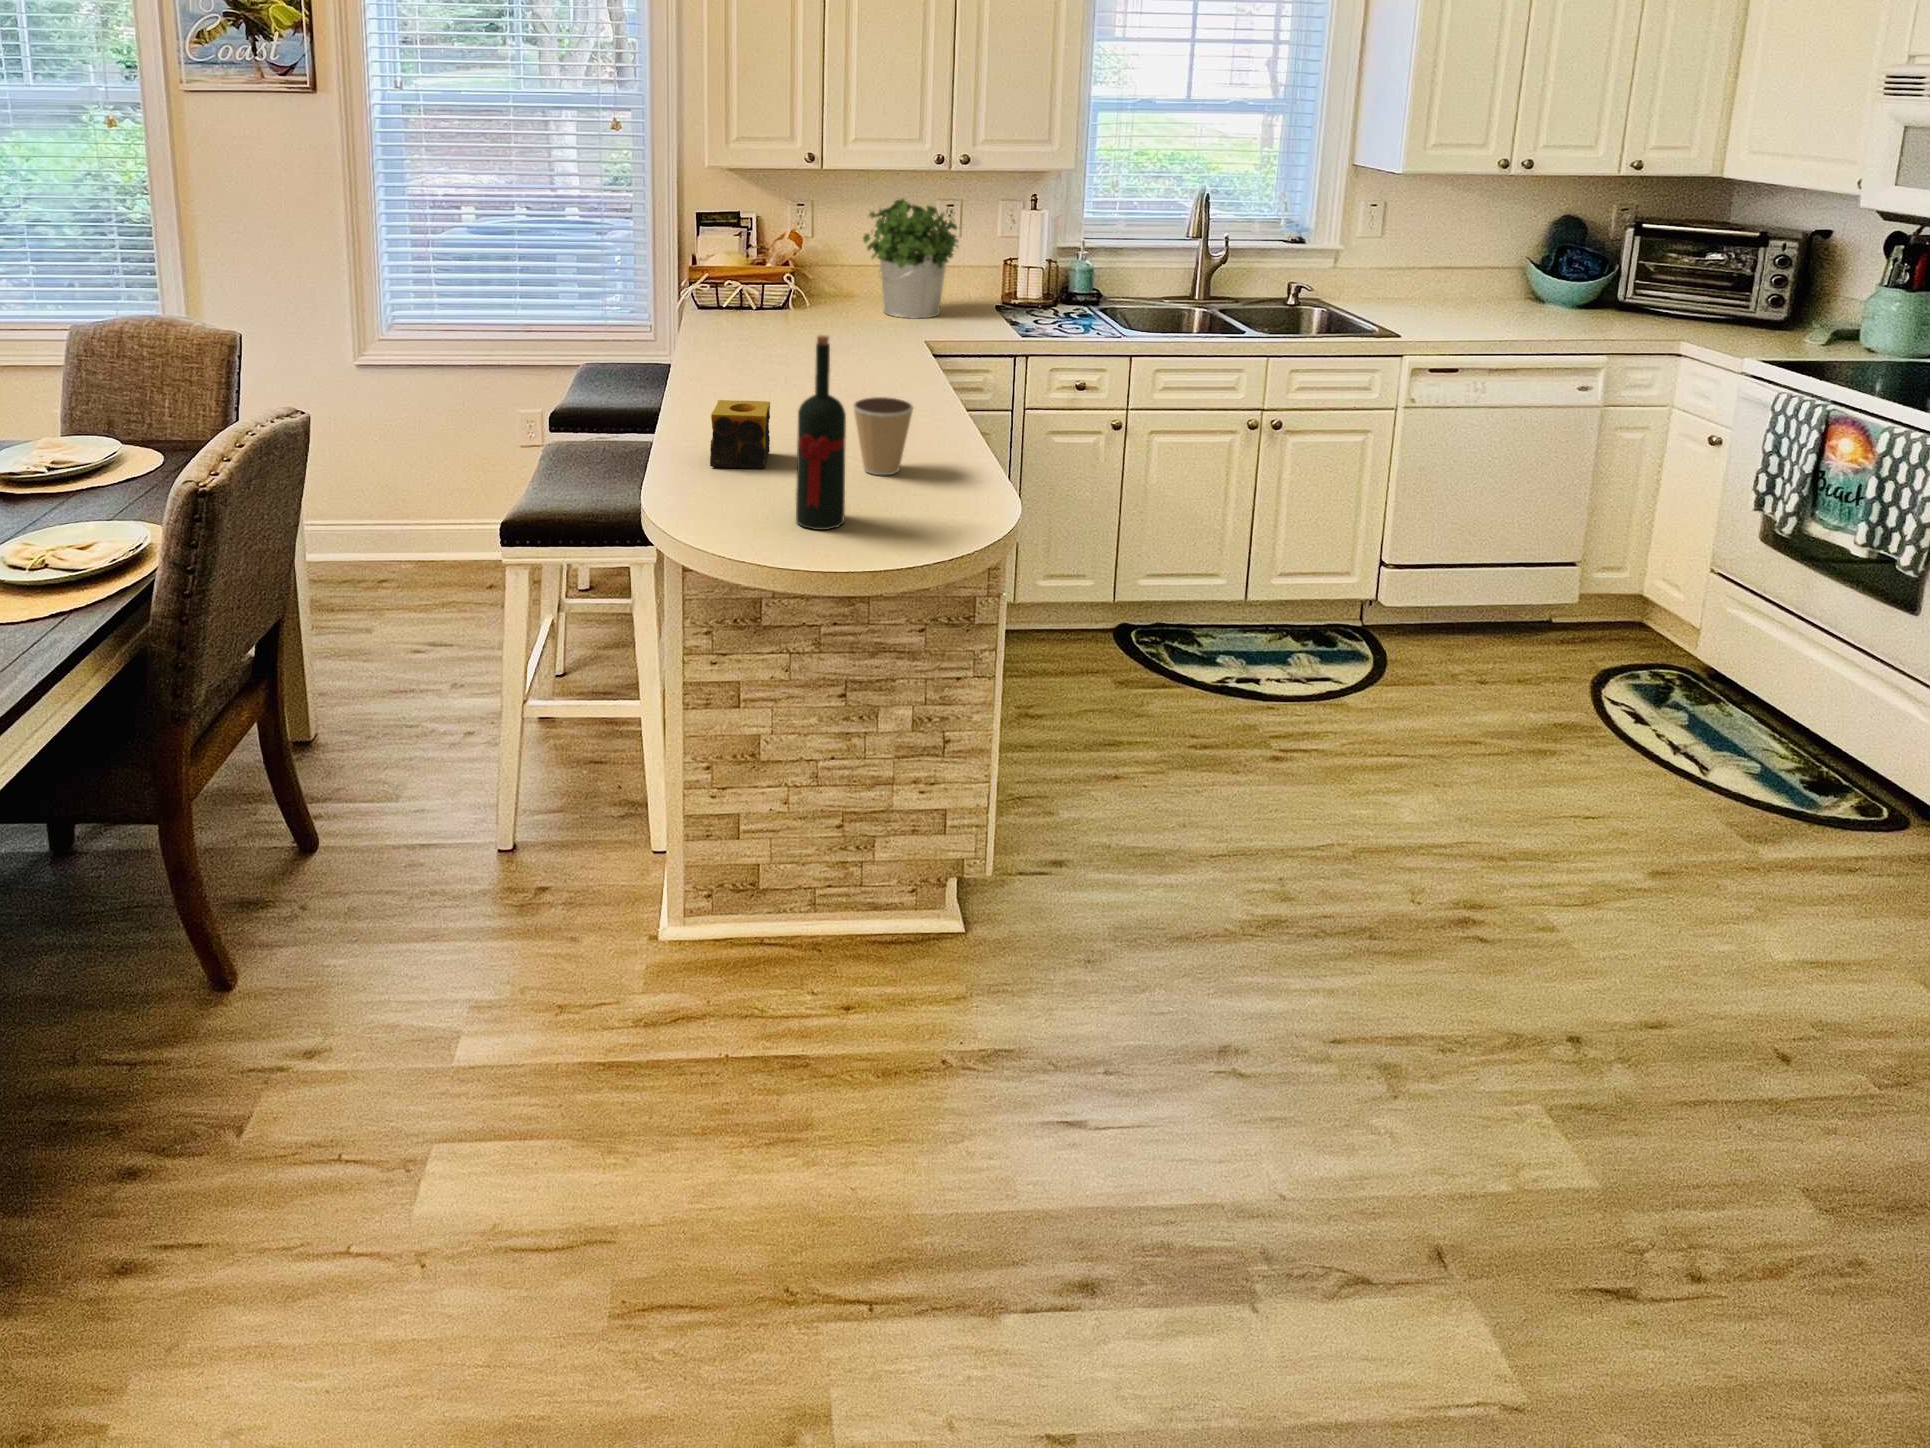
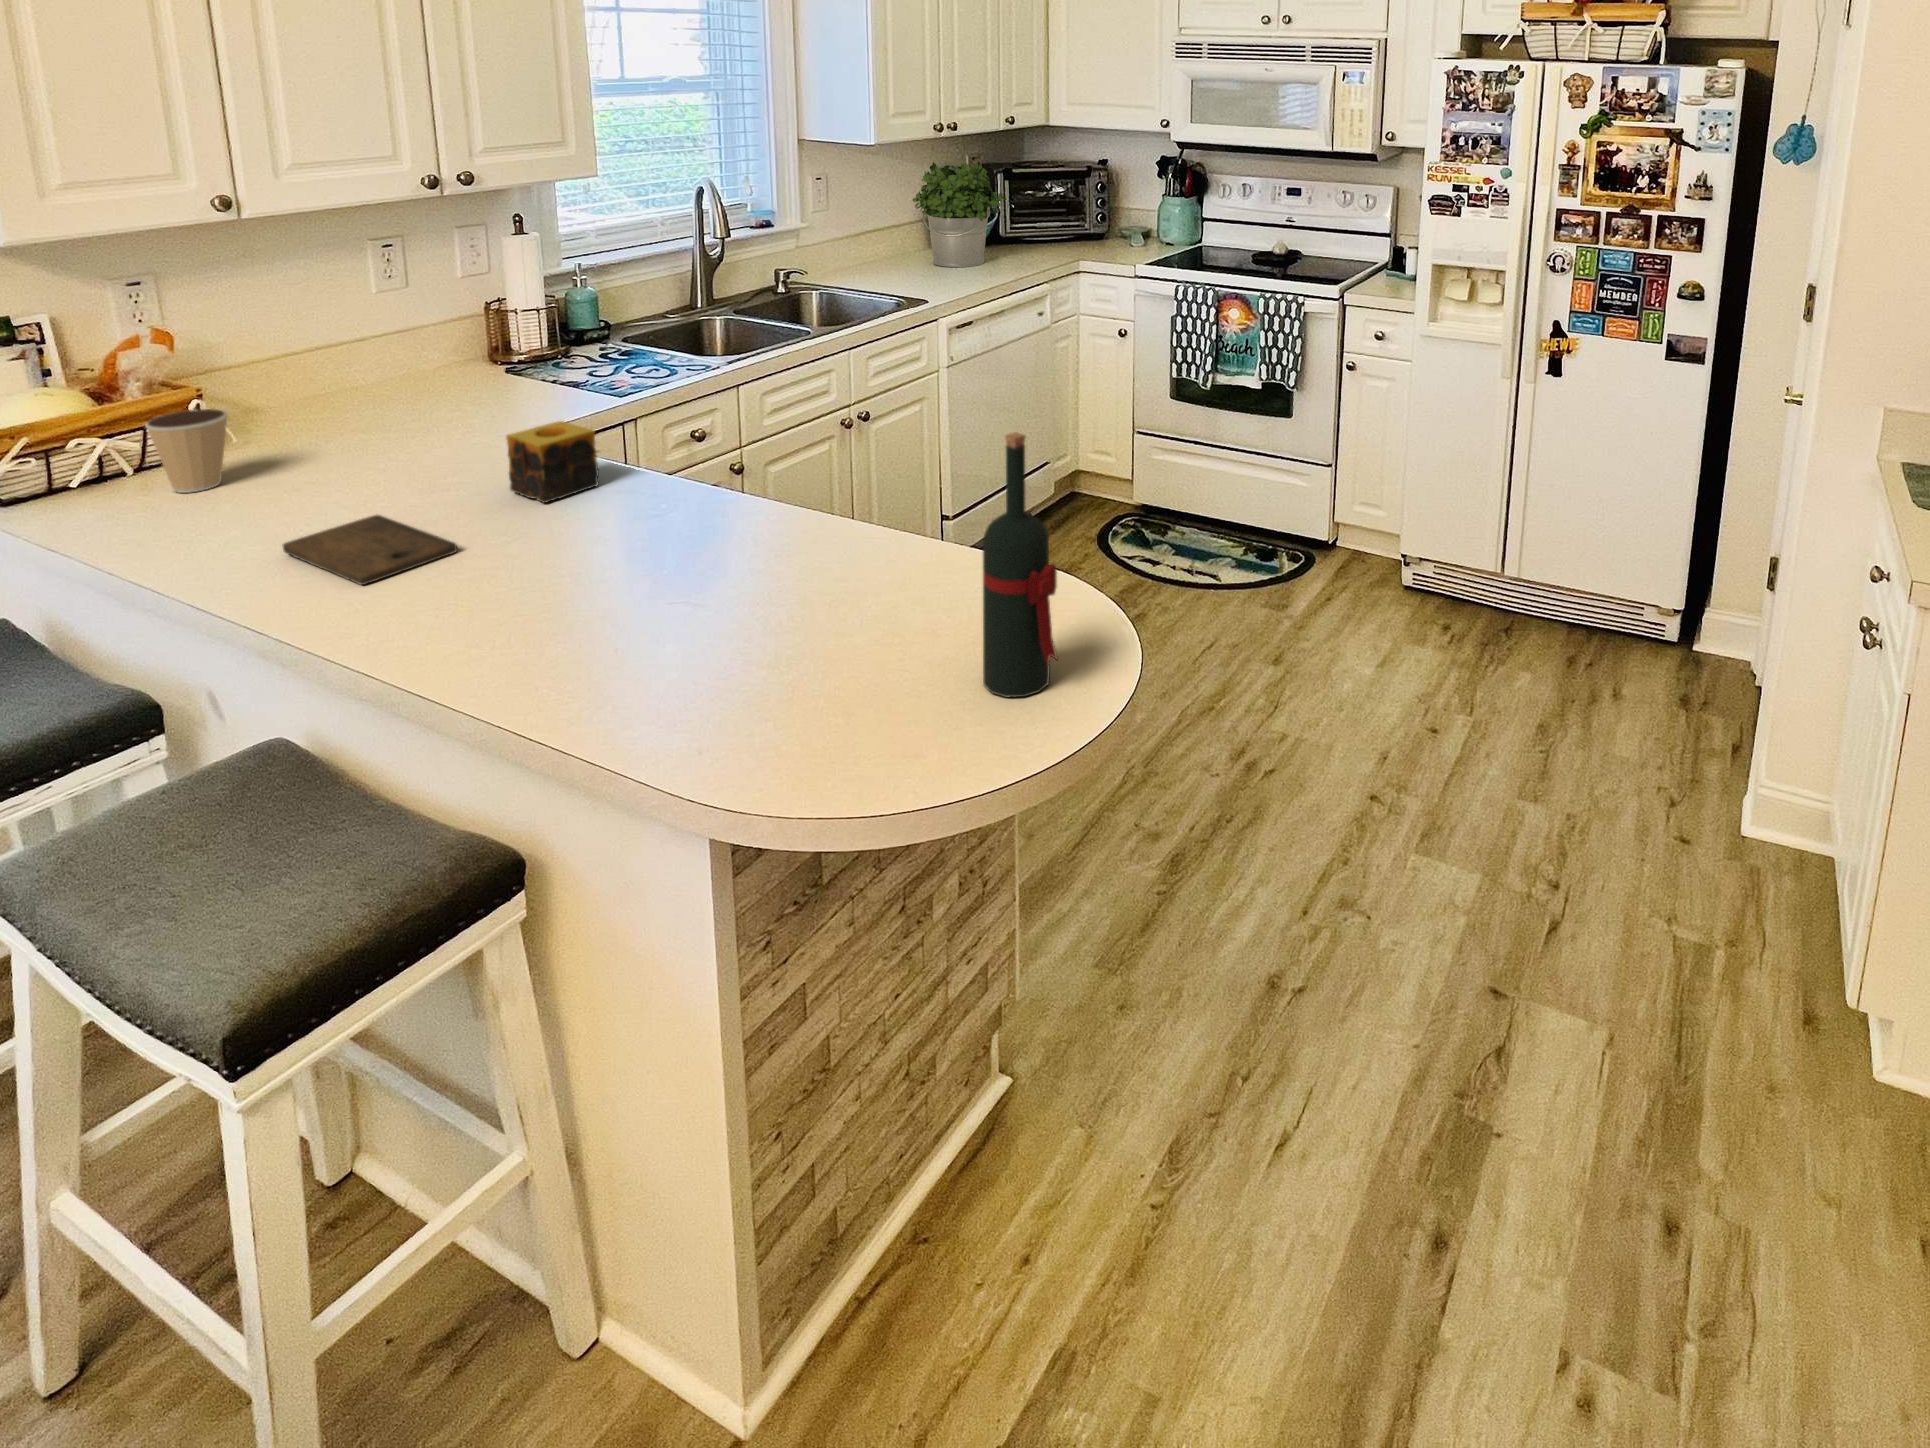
potted plant: present [863,199,958,319] -> present [913,162,1006,267]
cutting board: none [725,350,784,378] -> present [282,515,457,585]
coffee cup: present [853,397,913,475] -> present [145,409,228,493]
candle: present [710,400,770,468] -> present [506,421,599,503]

